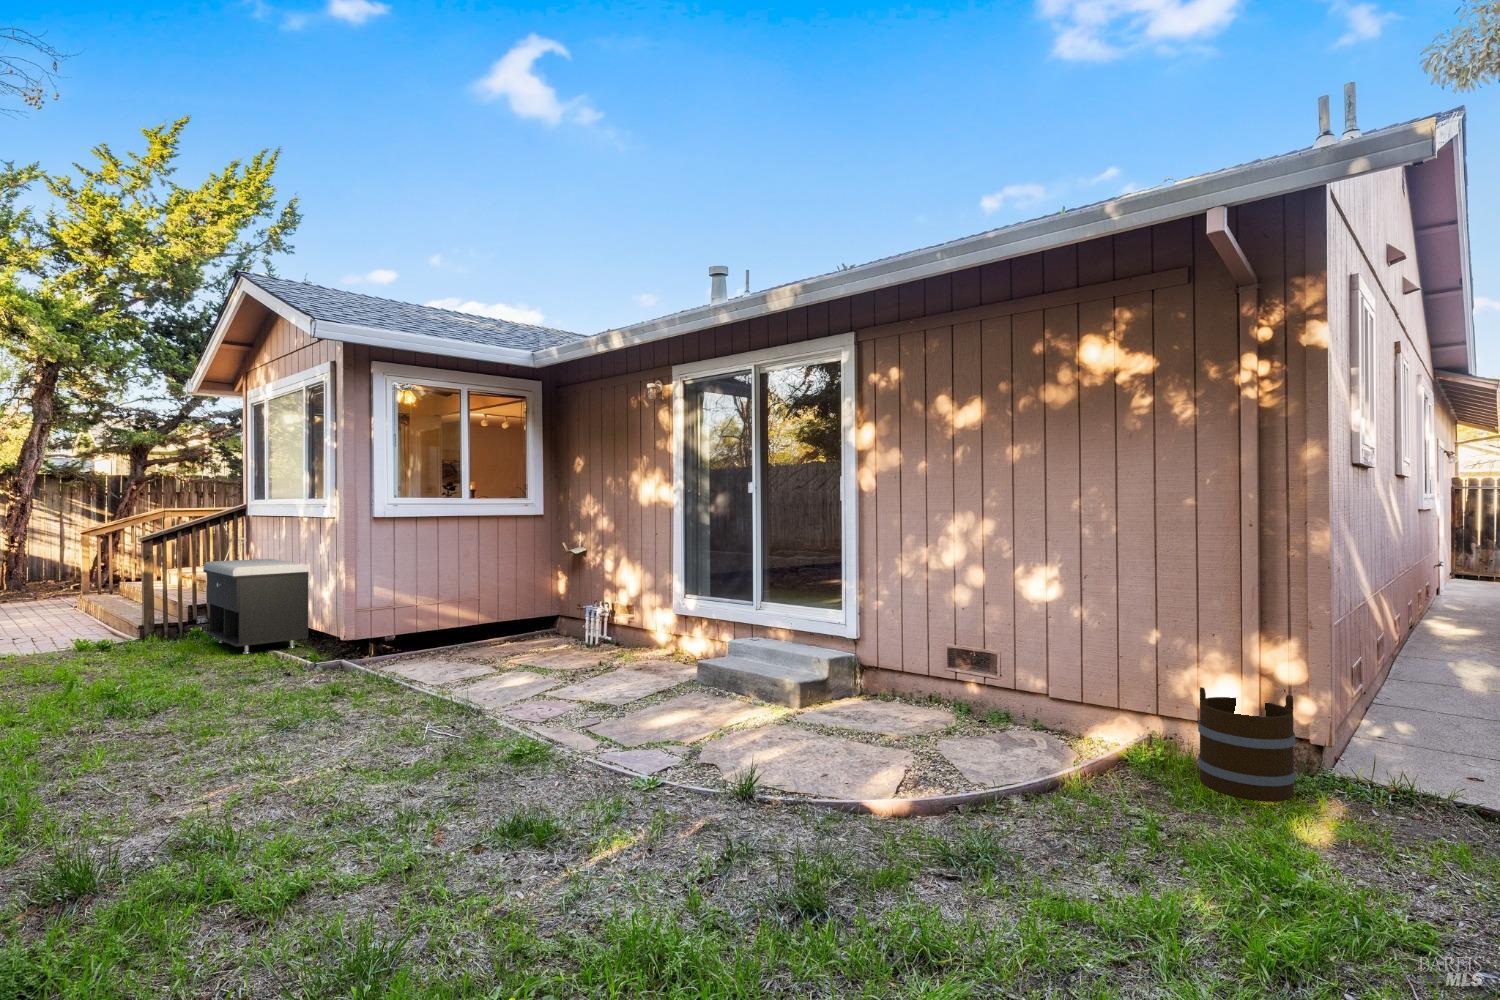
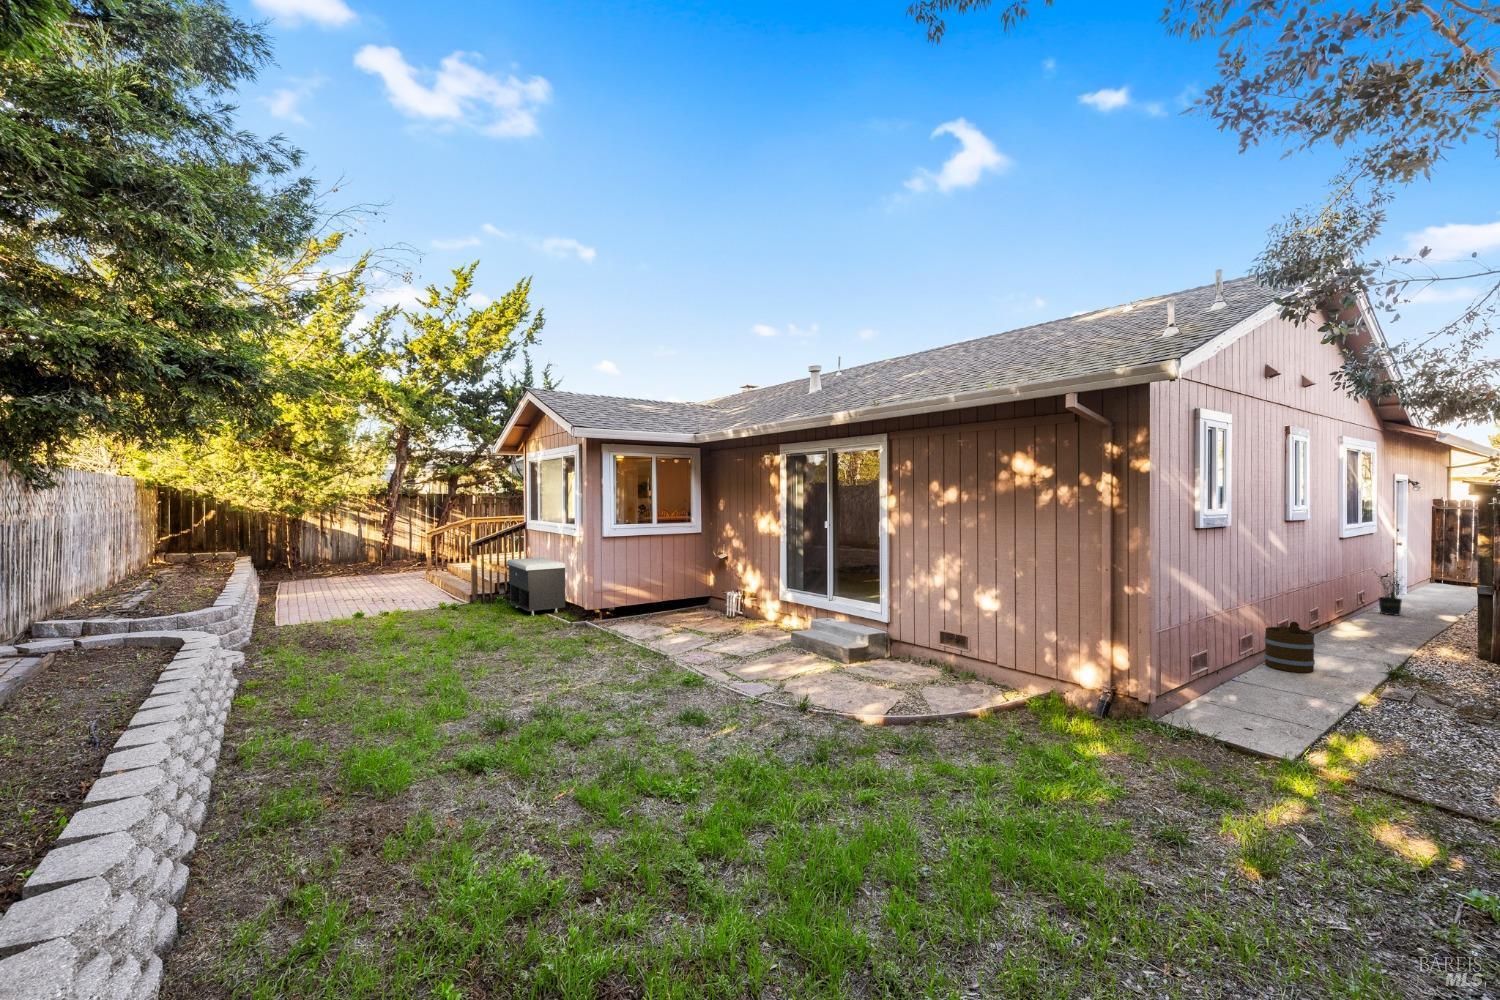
potted plant: none [1428,548,1481,611] -> present [1375,571,1402,615]
bucket: present [1198,687,1295,801] -> present [1264,622,1315,673]

